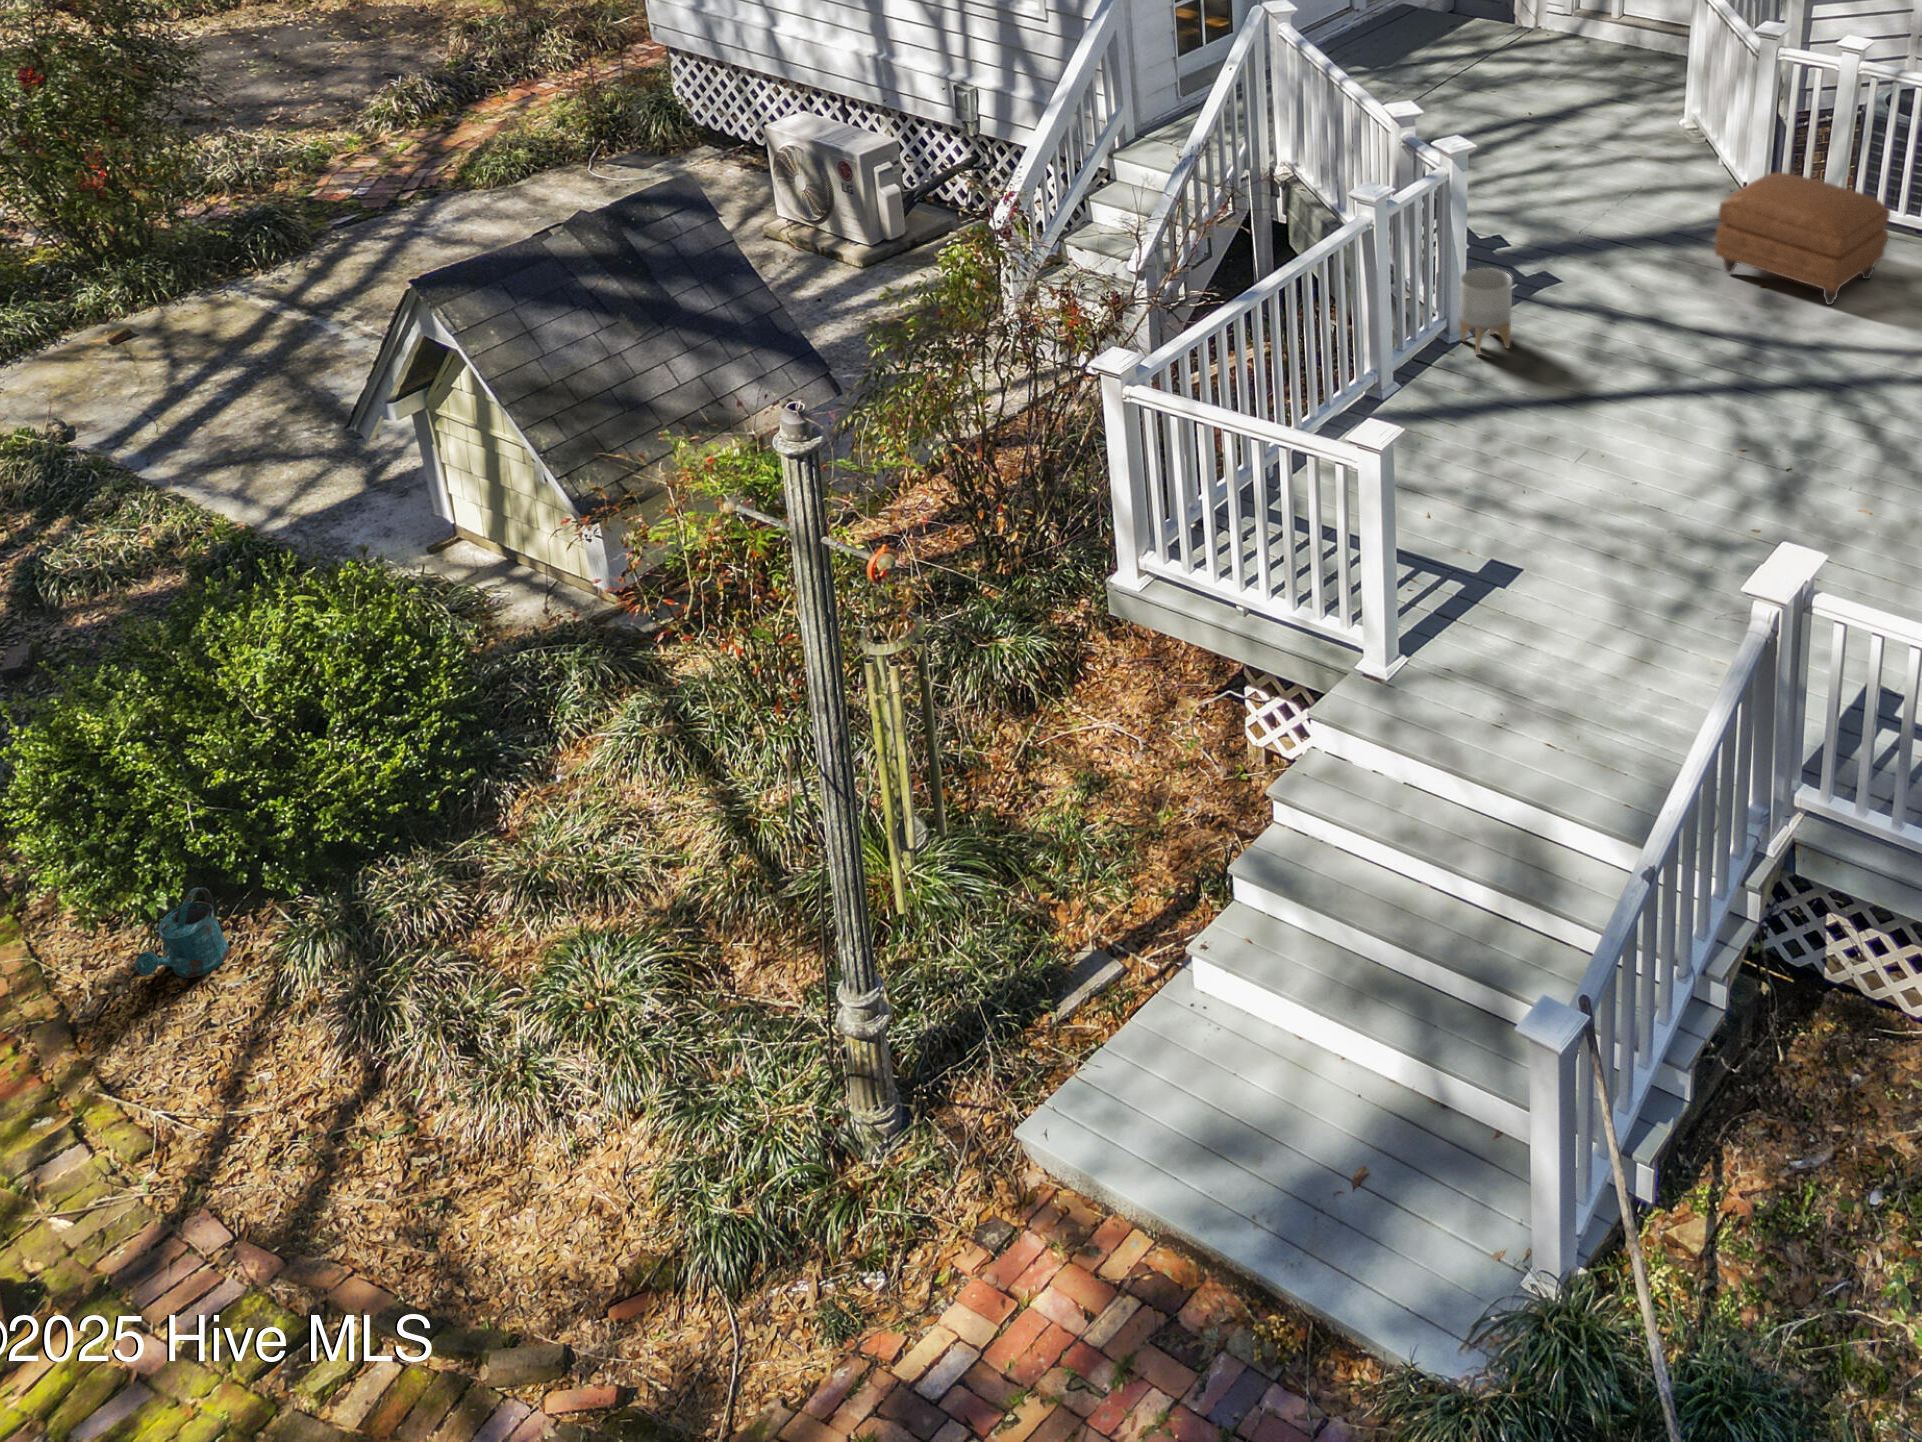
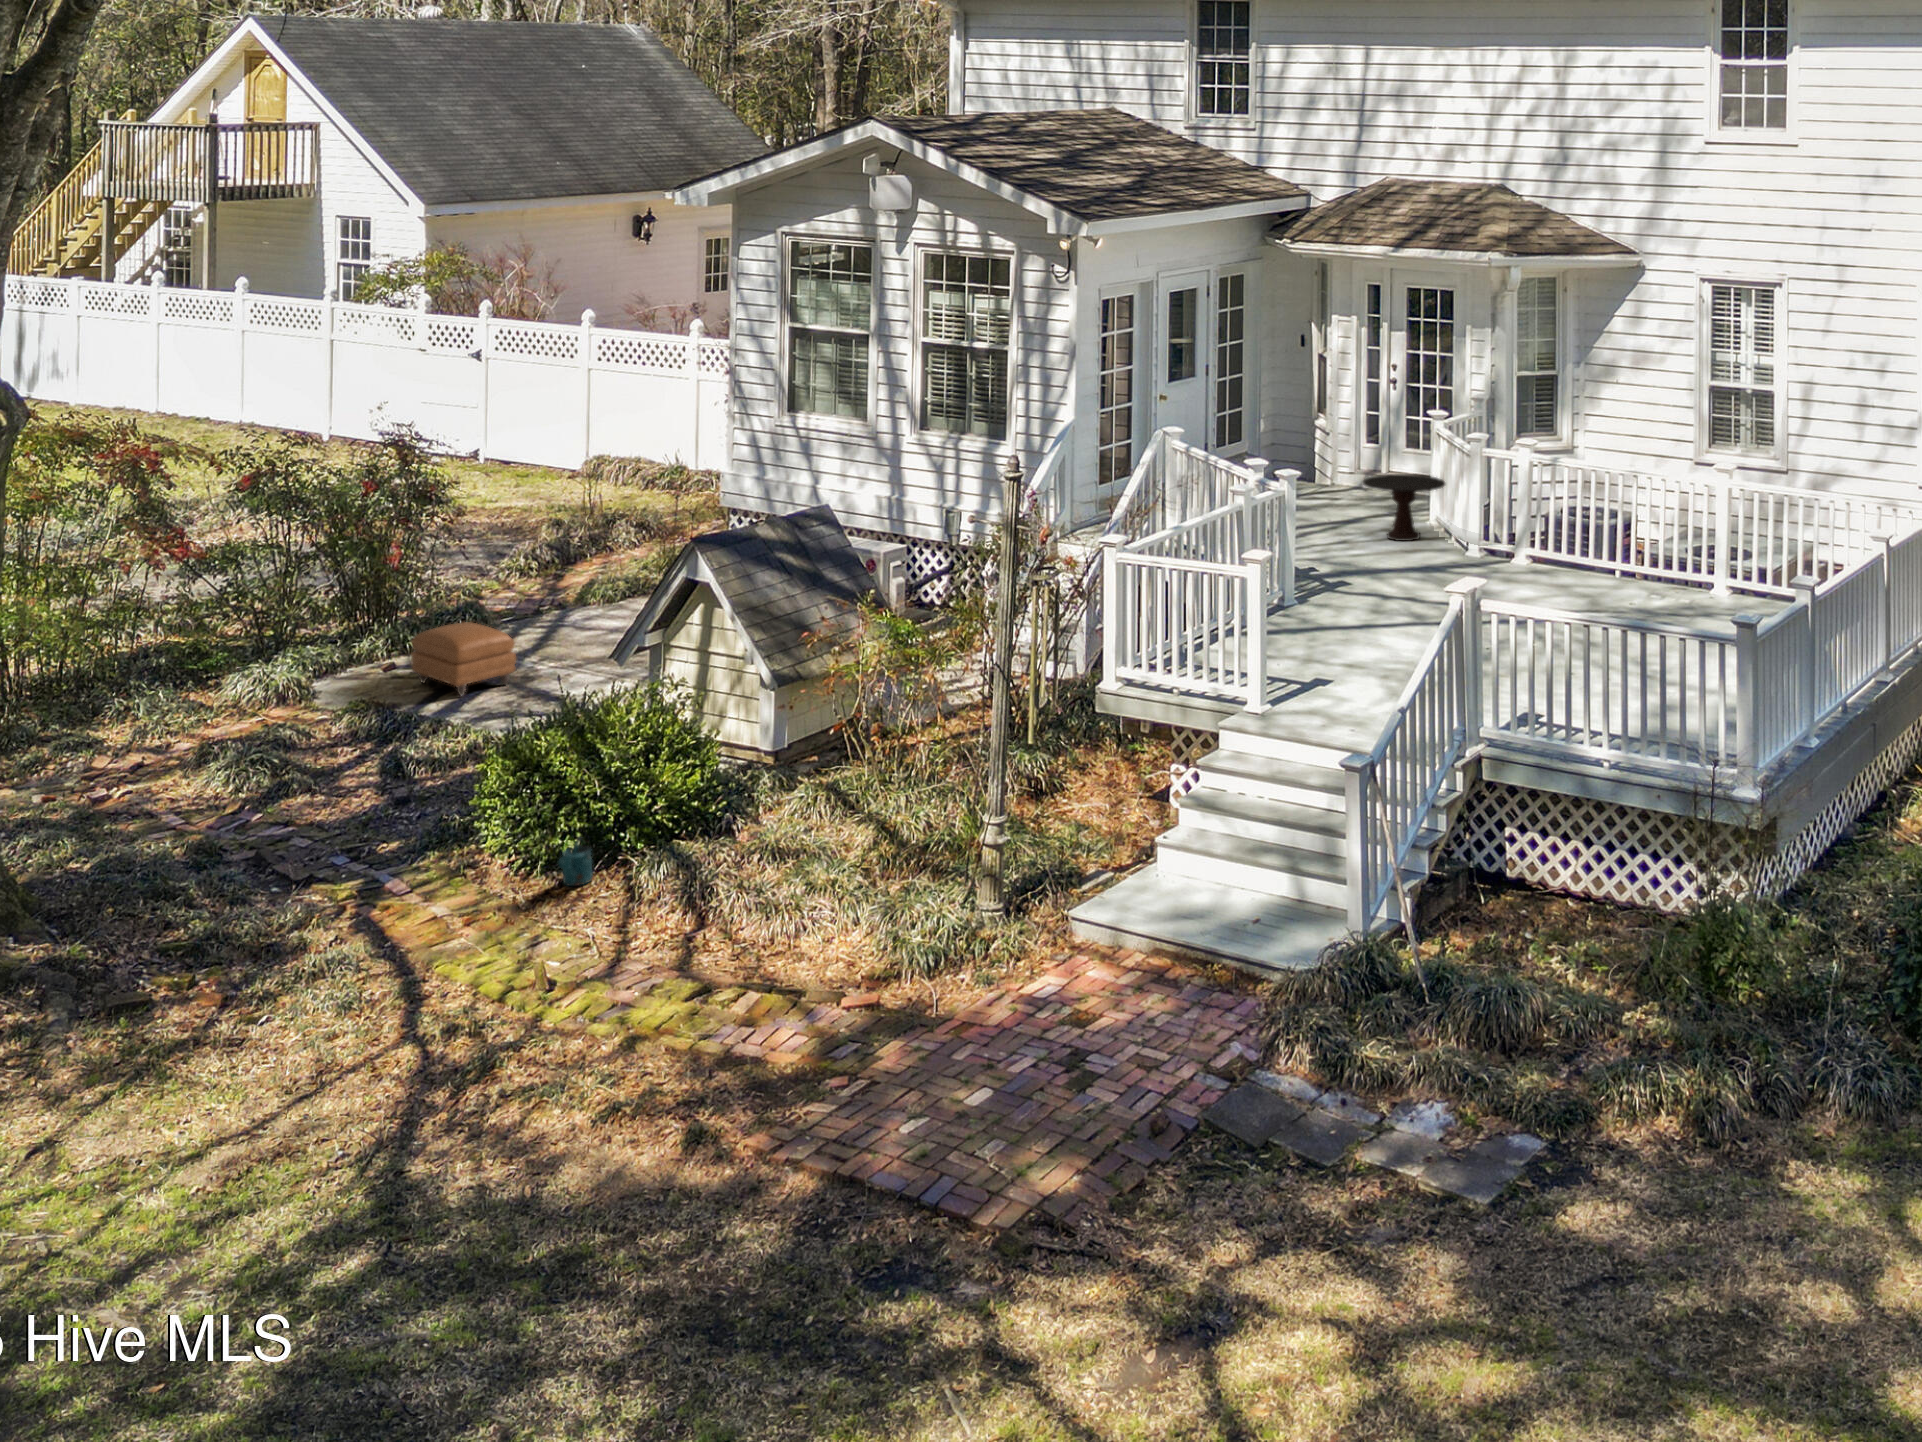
side table: none [1584,62,1715,177] -> present [1363,474,1445,541]
ottoman: present [1715,172,1890,305] -> present [411,622,516,696]
planter: present [1459,268,1512,355] -> none [1290,557,1322,608]

